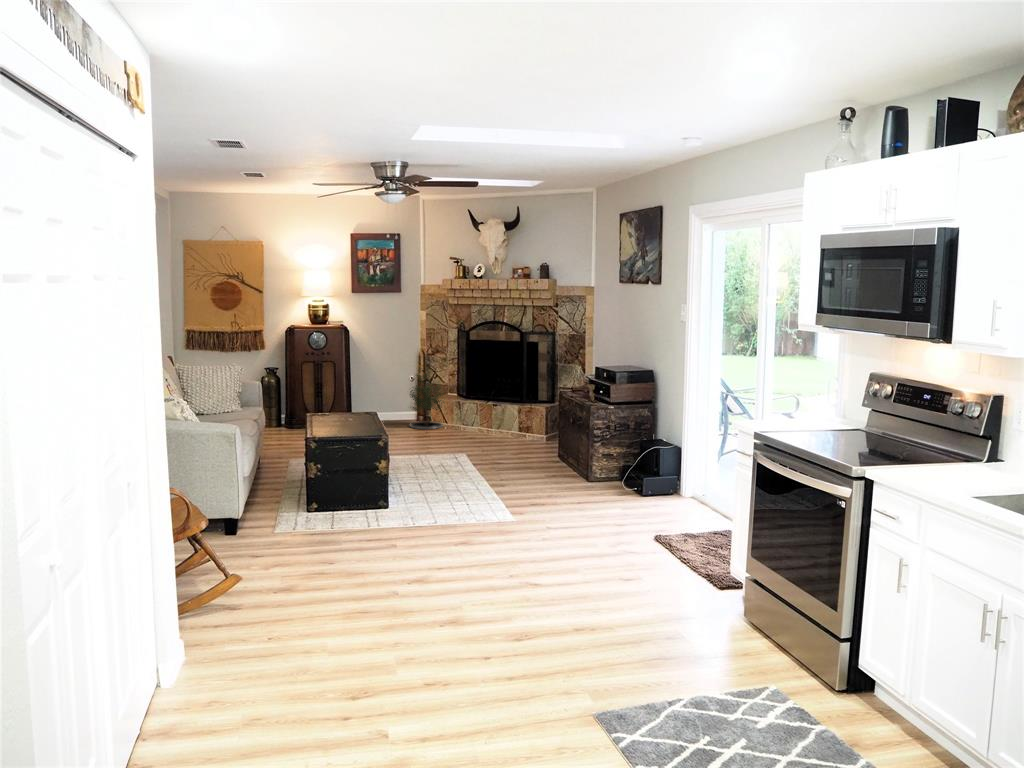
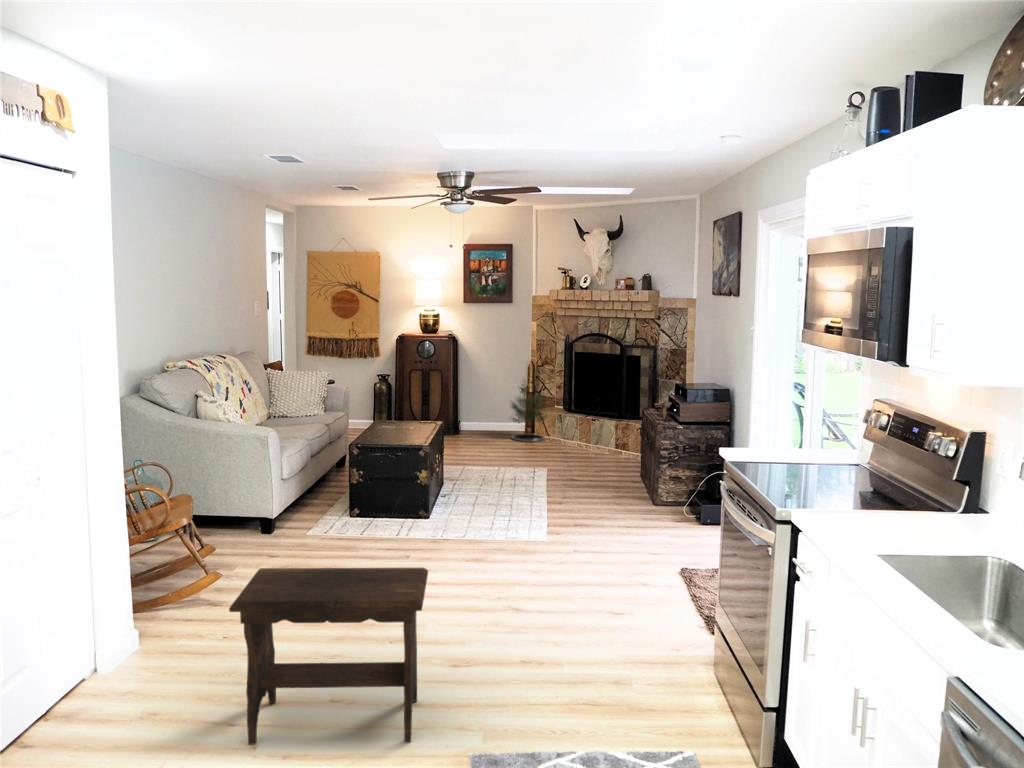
footstool: none [356,548,553,741] -> present [229,568,428,745]

